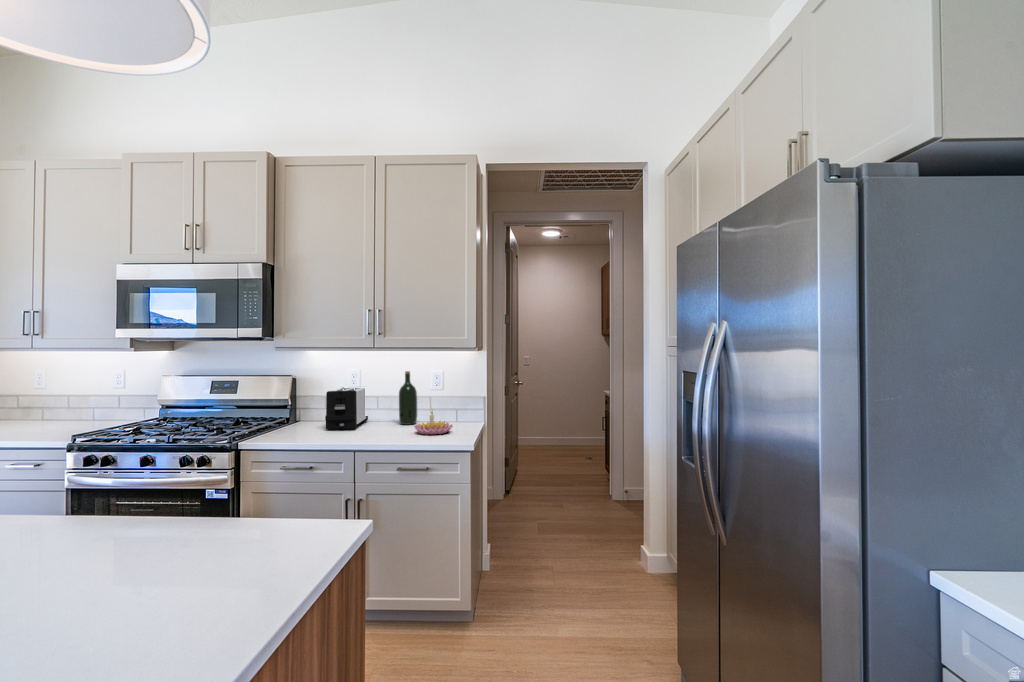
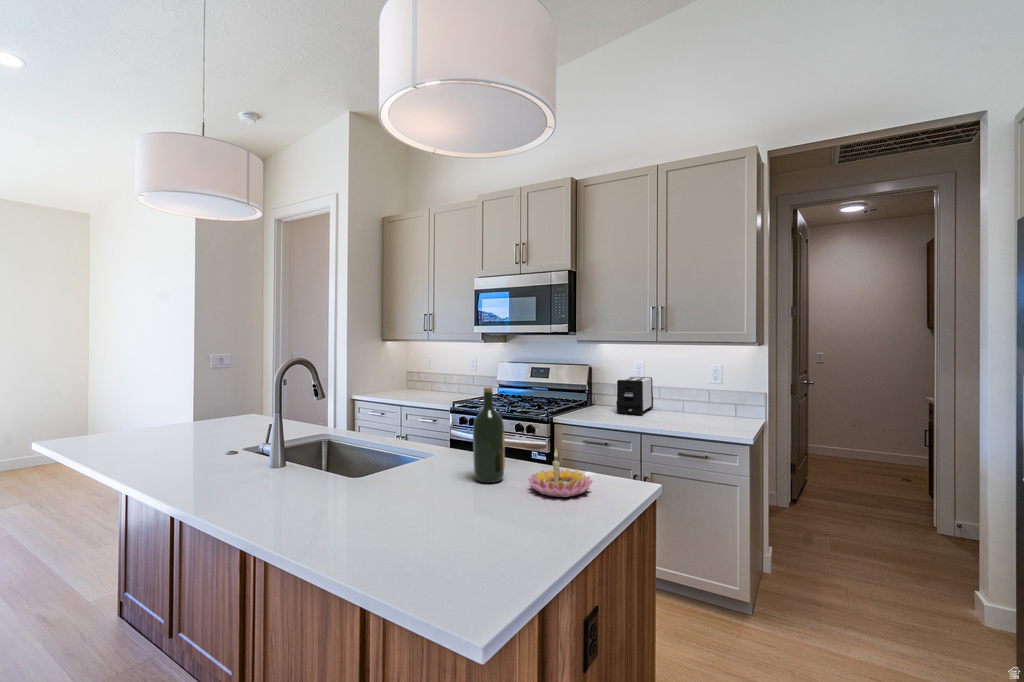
wine bottle: present [399,371,417,425] -> present [473,388,505,483]
candle holder: present [414,407,453,435] -> present [528,449,593,498]

